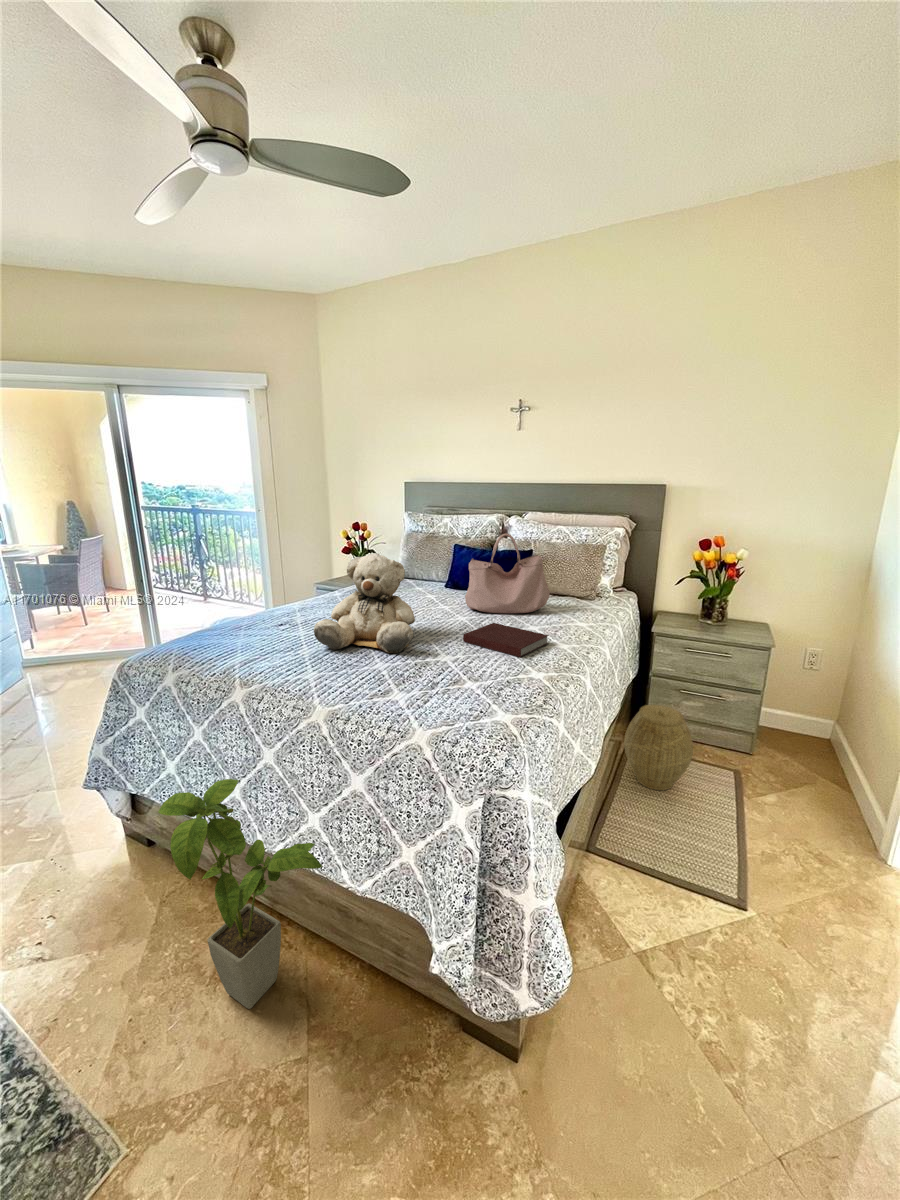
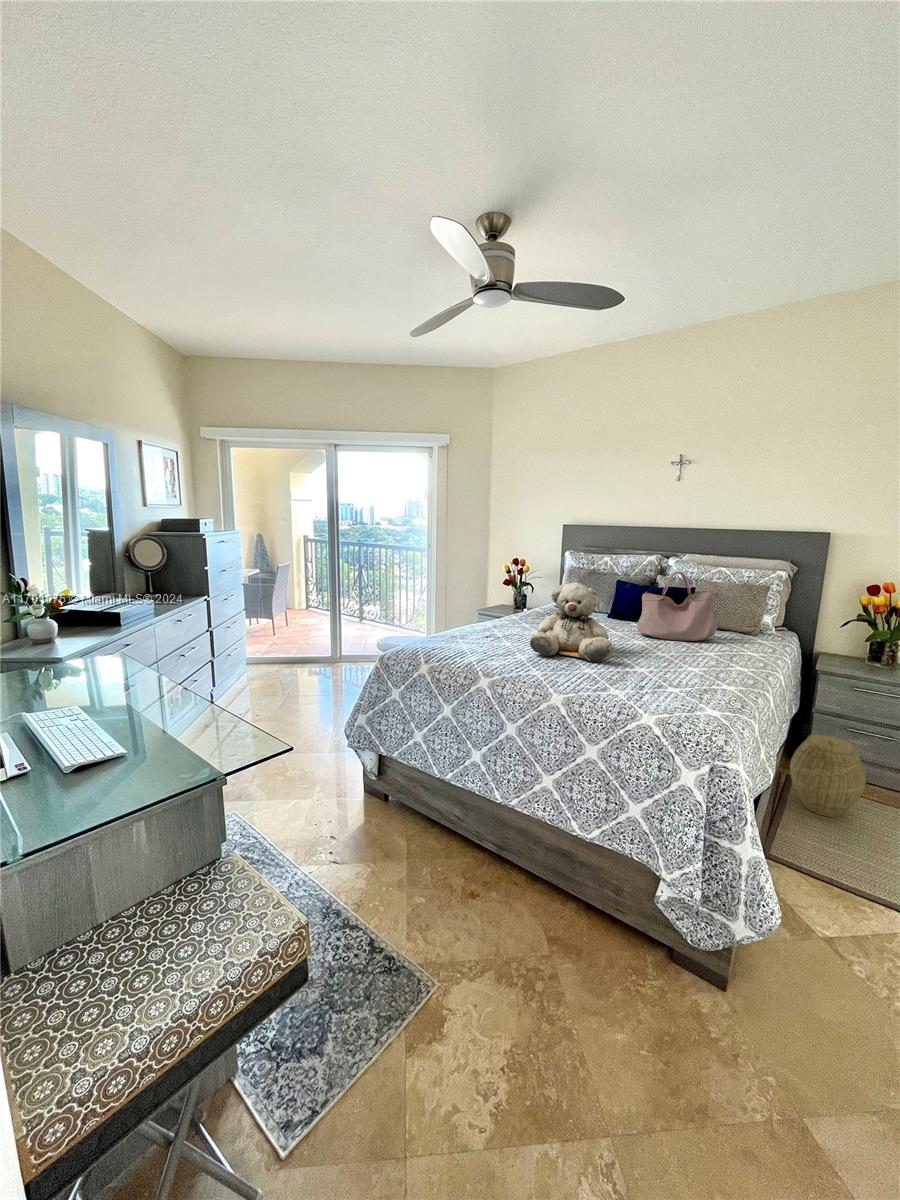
notebook: present [463,623,549,657] -> none [650,646,729,673]
house plant: present [158,779,323,1009] -> none [460,735,567,919]

